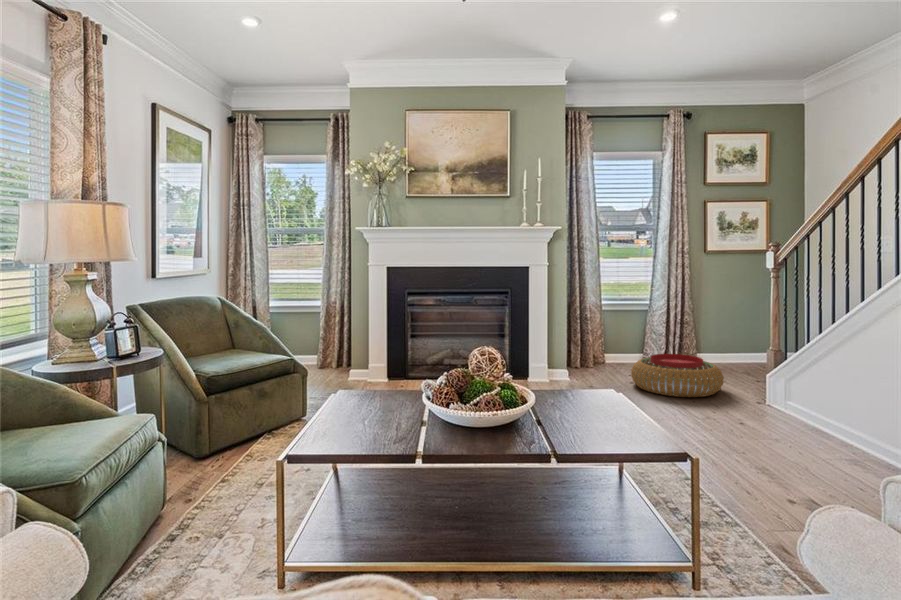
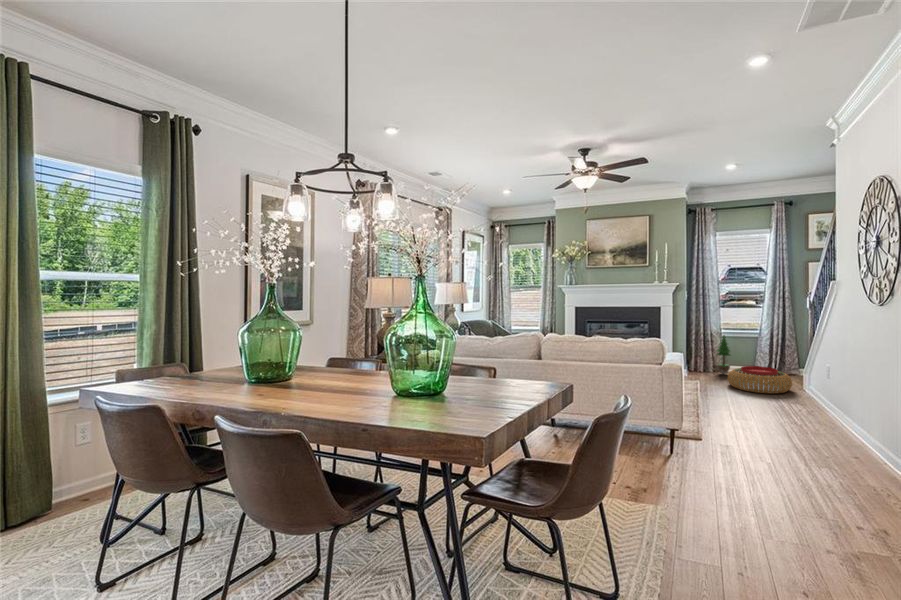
potted tree: none [597,307,620,369] -> present [717,335,731,374]

